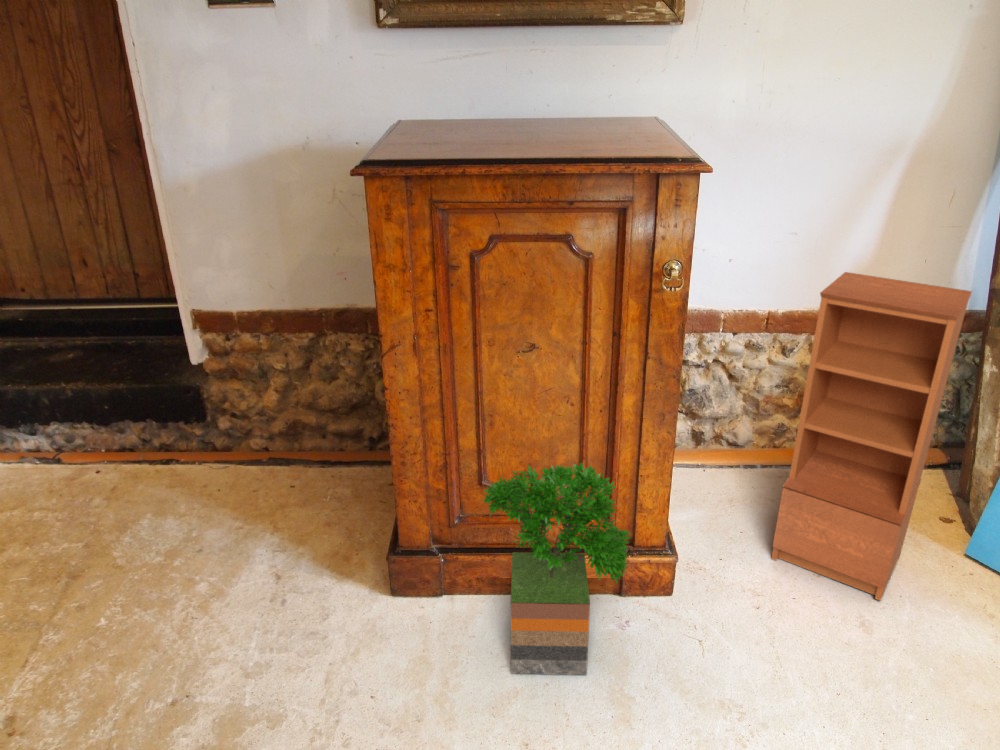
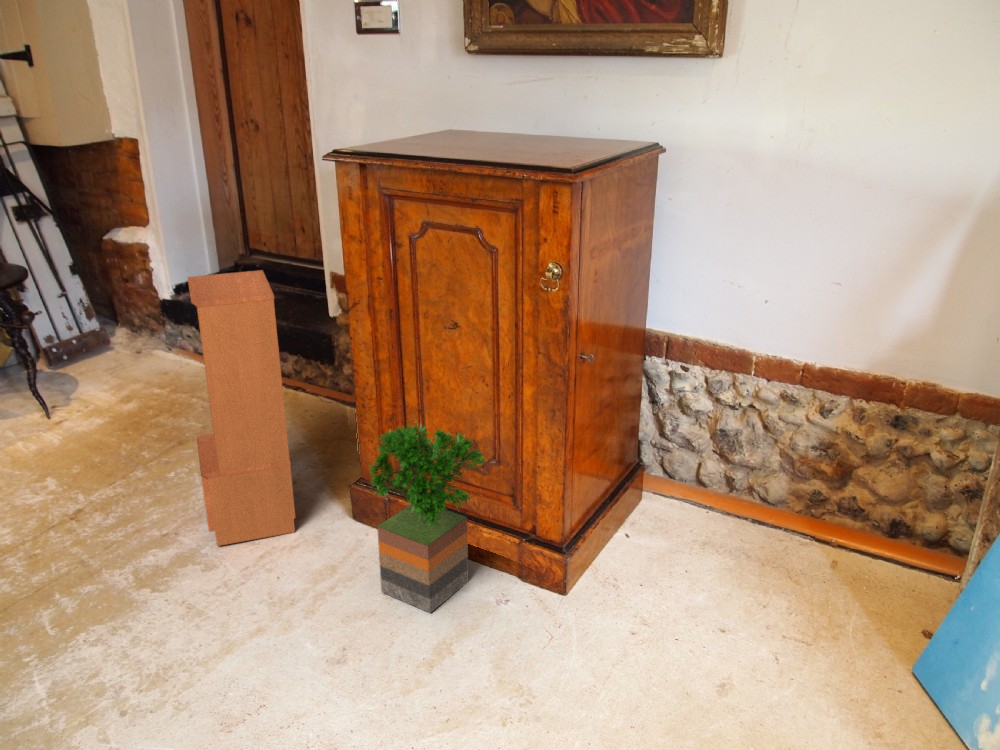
bookcase: present [772,272,971,601] -> present [188,270,295,546]

